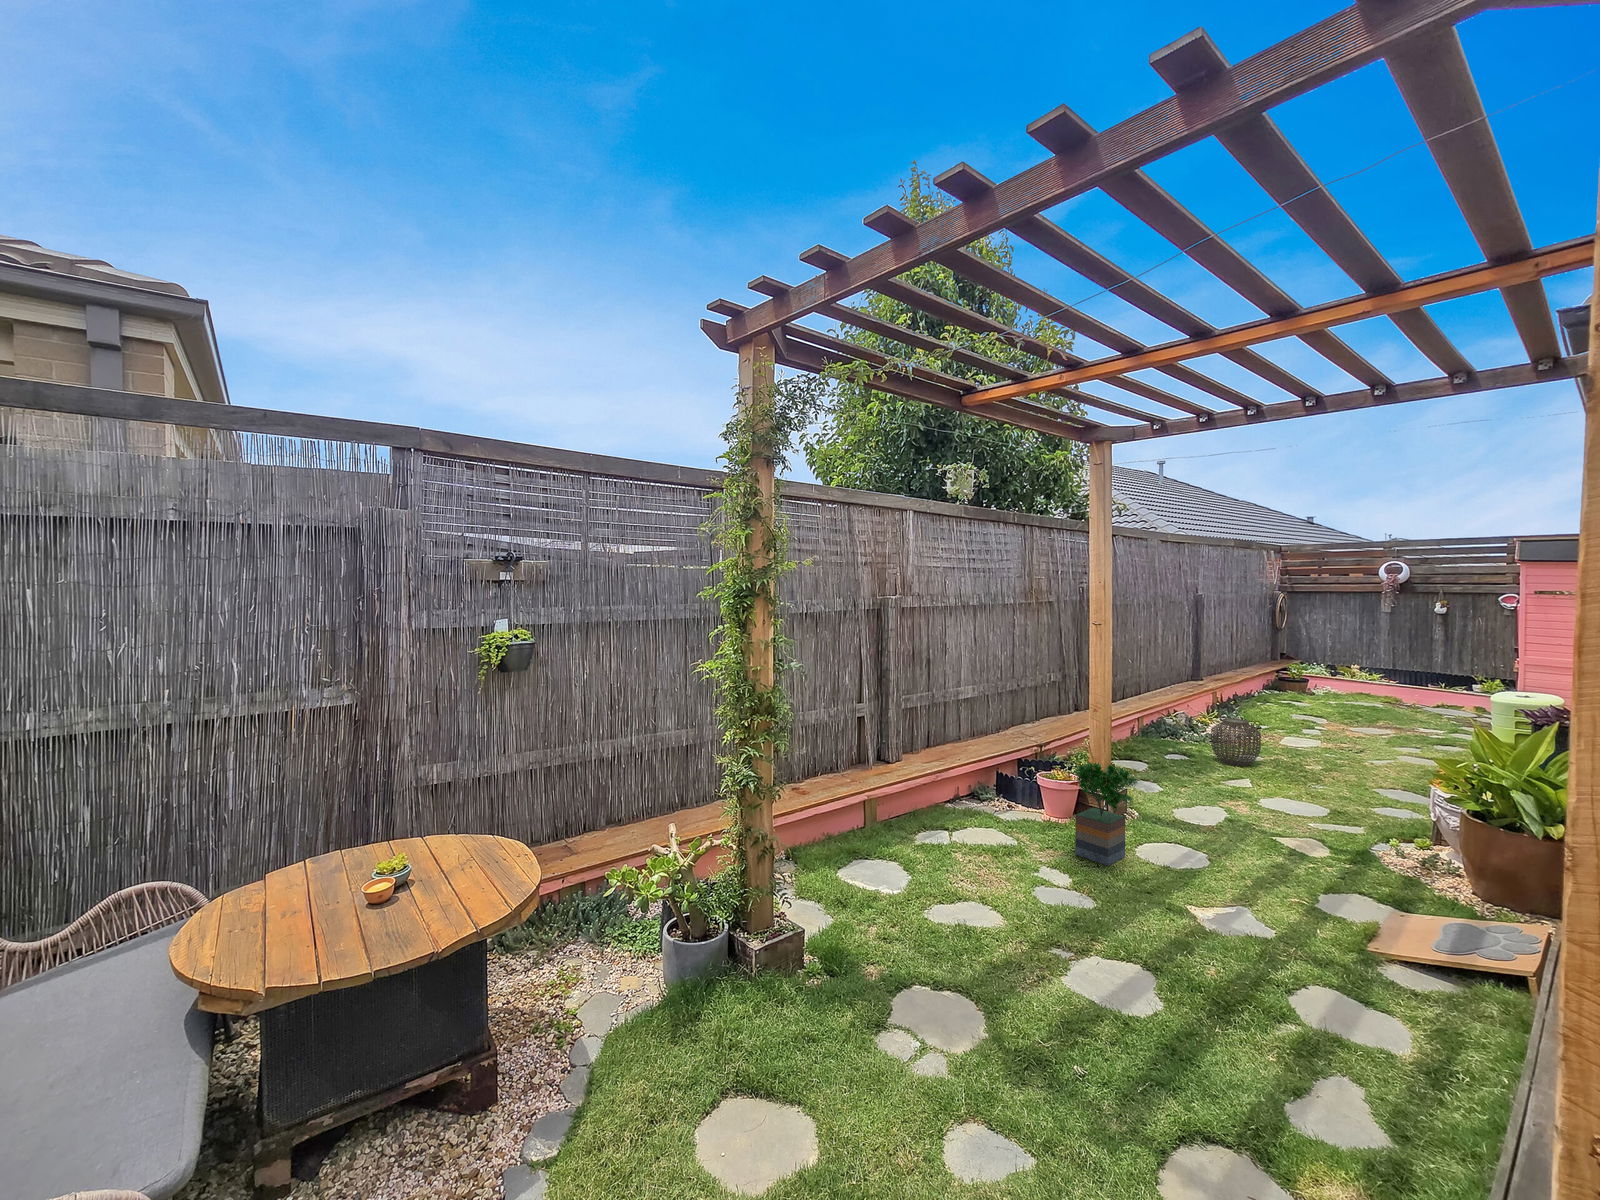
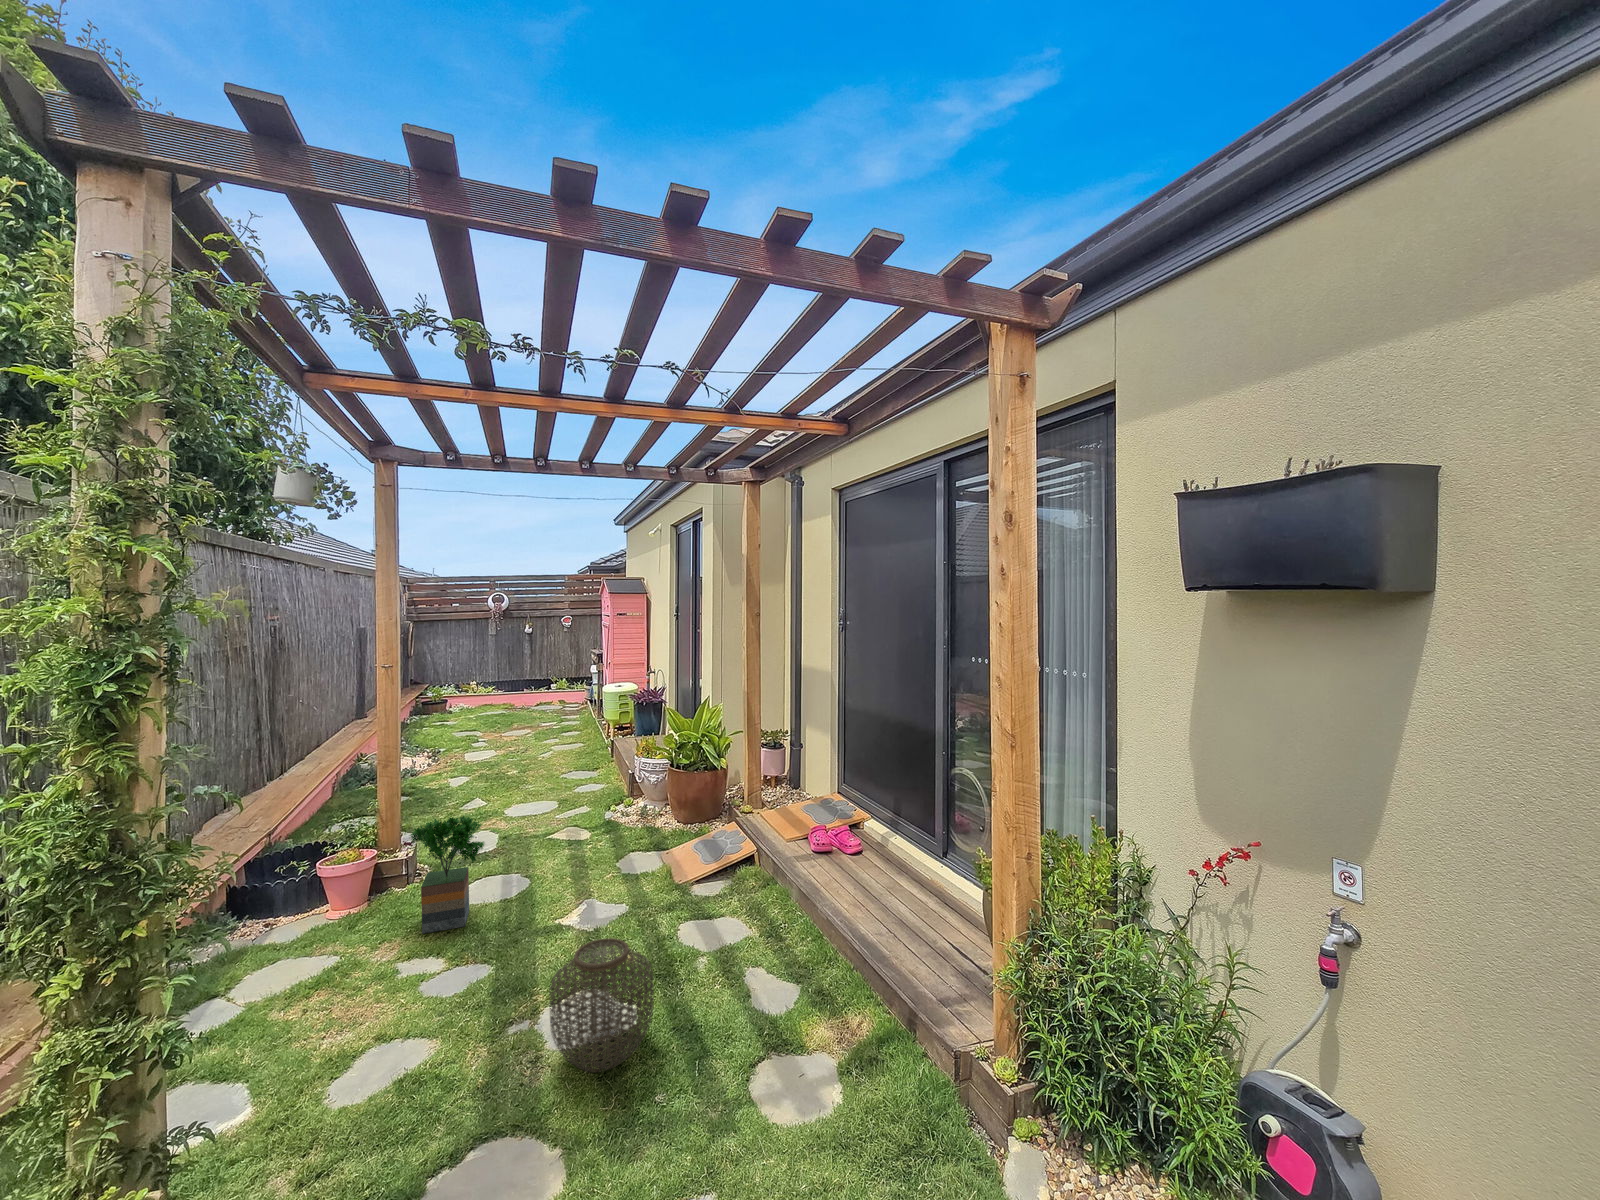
woven basket: present [1211,718,1261,766] -> present [549,938,654,1072]

